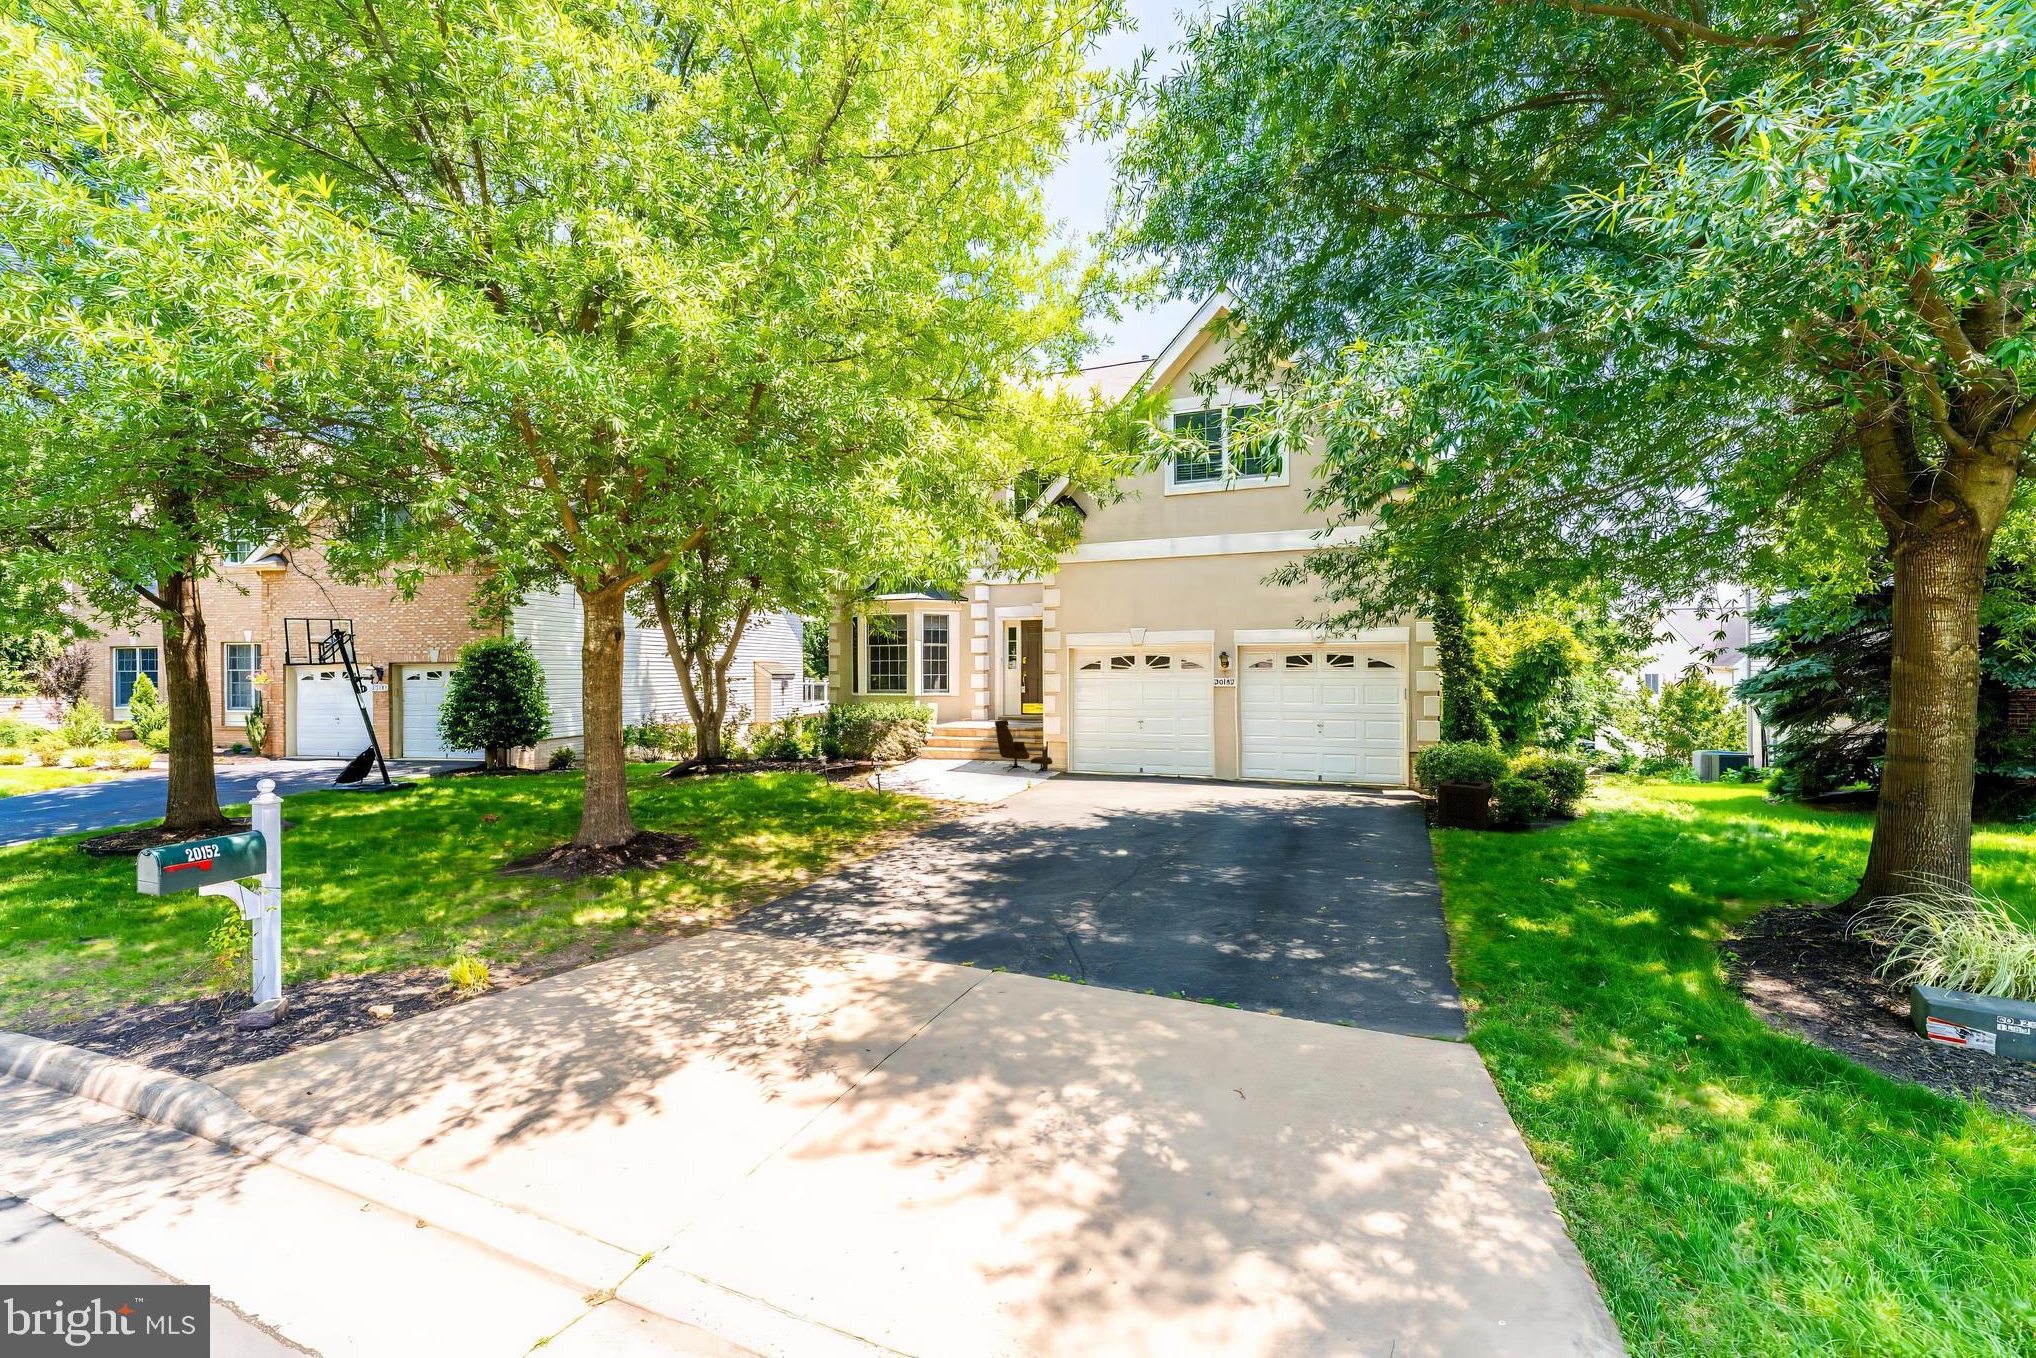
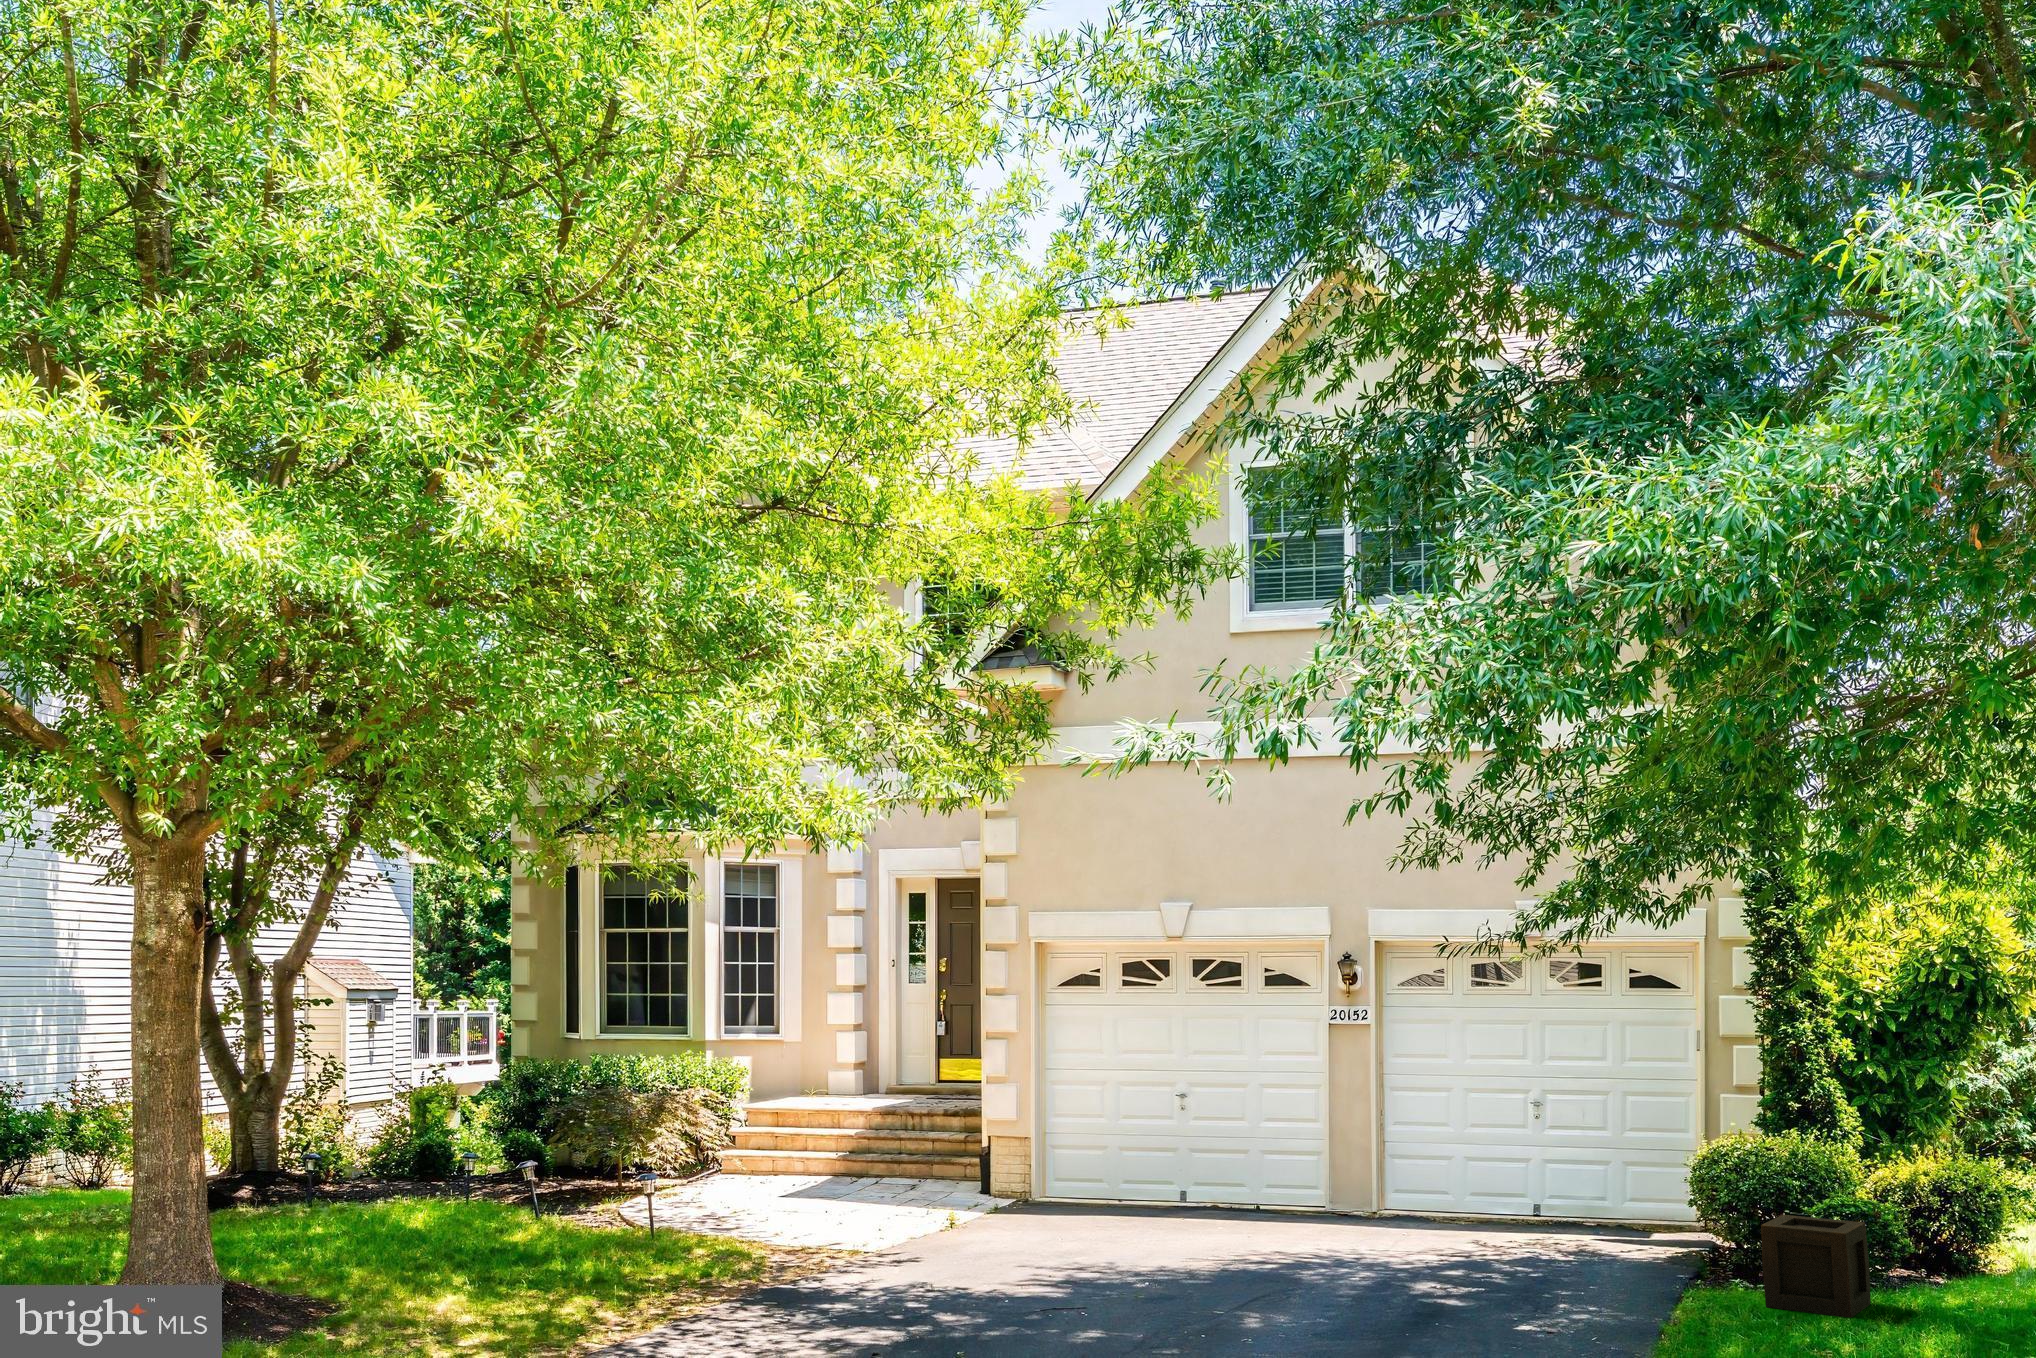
lounge chair: present [995,720,1052,774] -> none [878,1091,997,1207]

